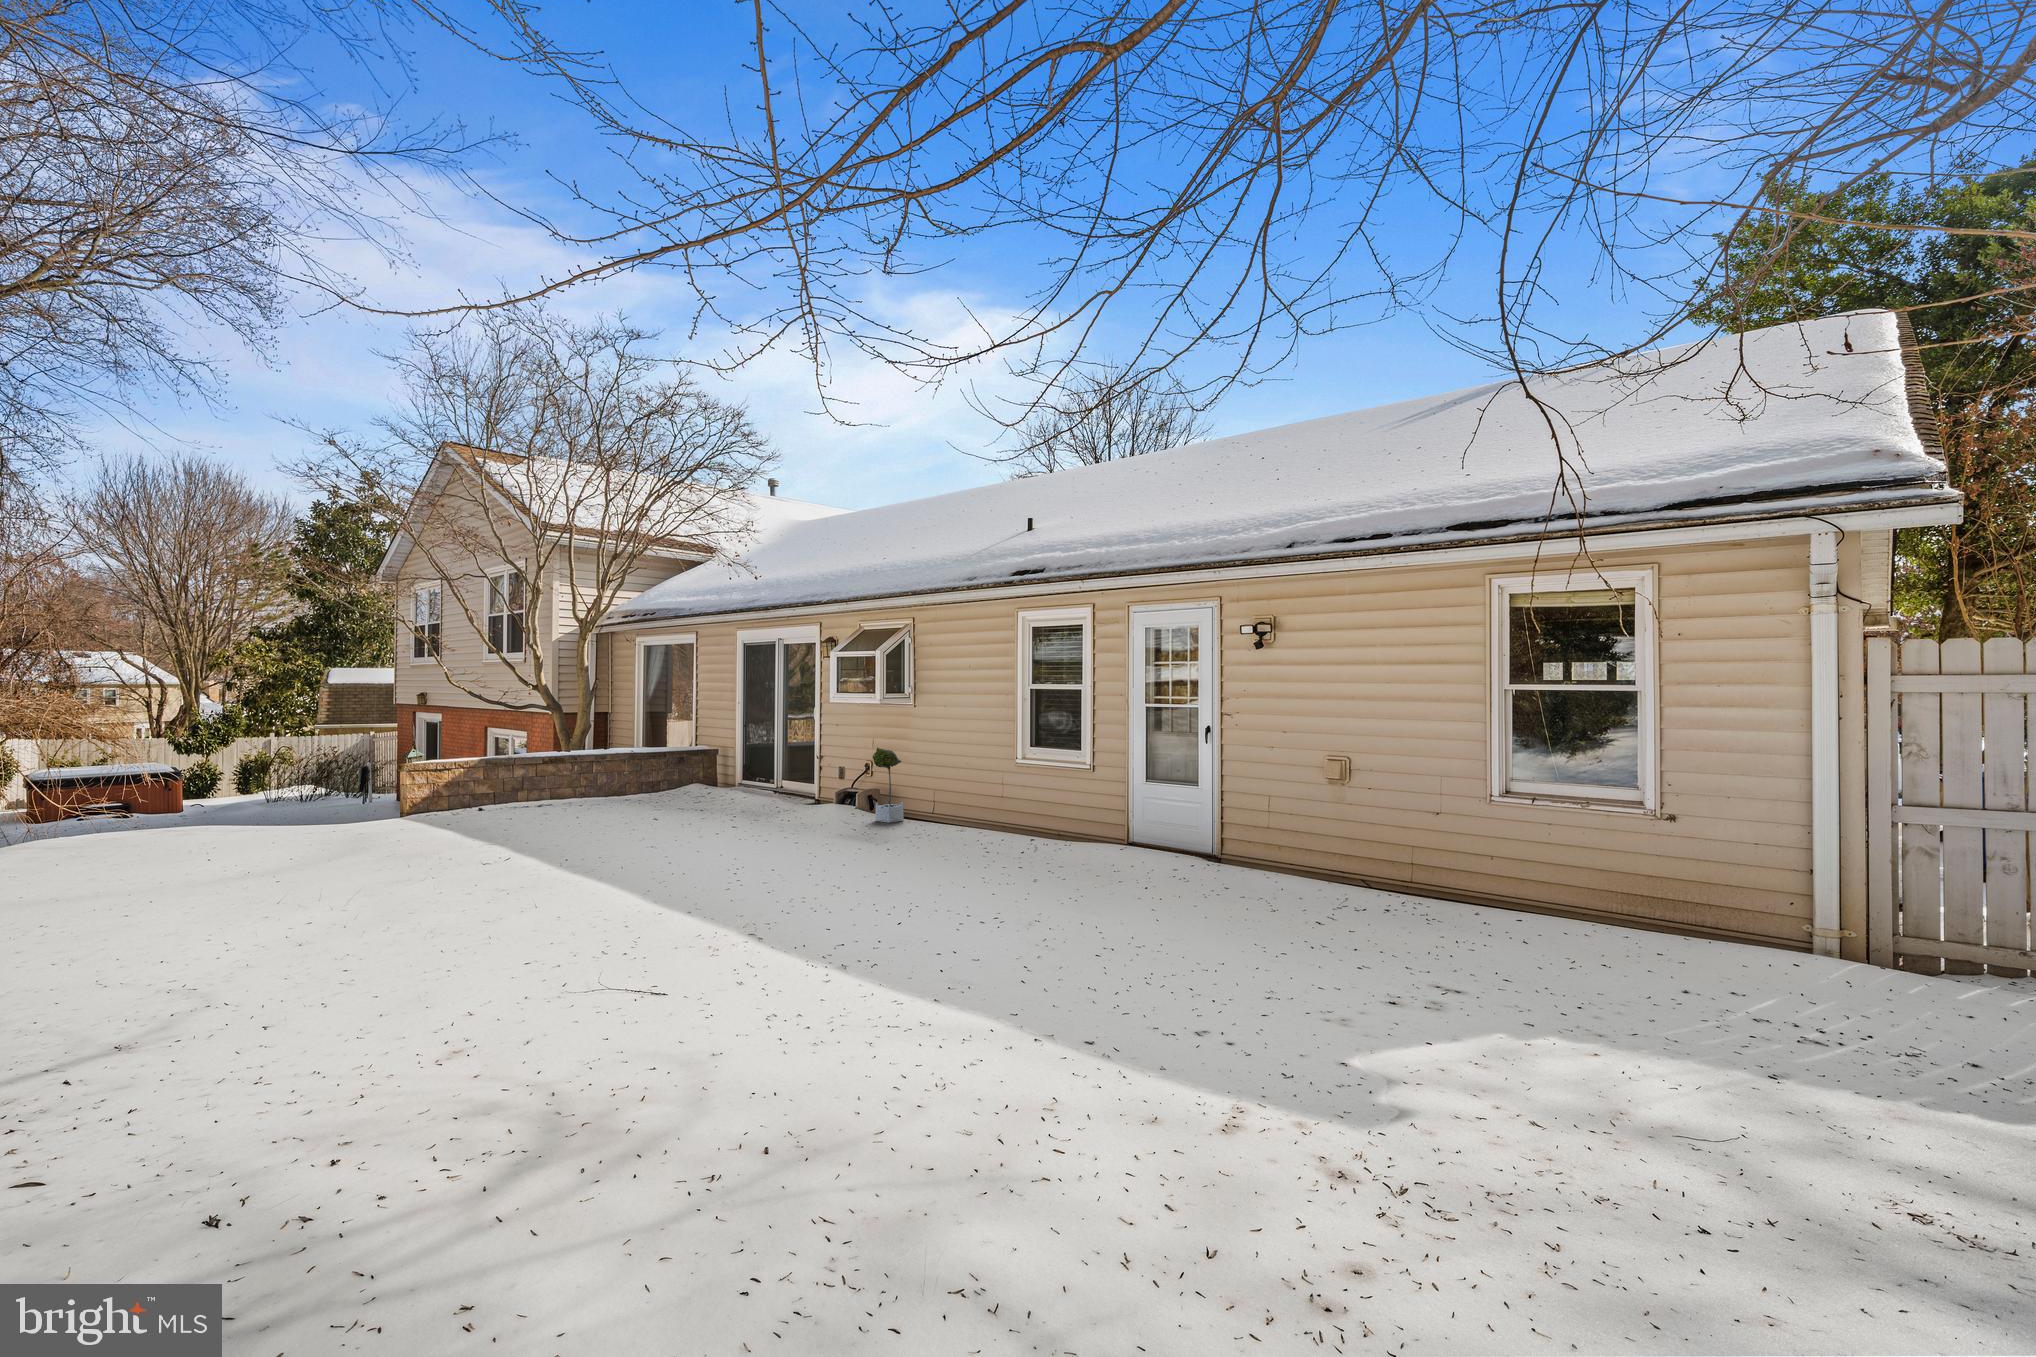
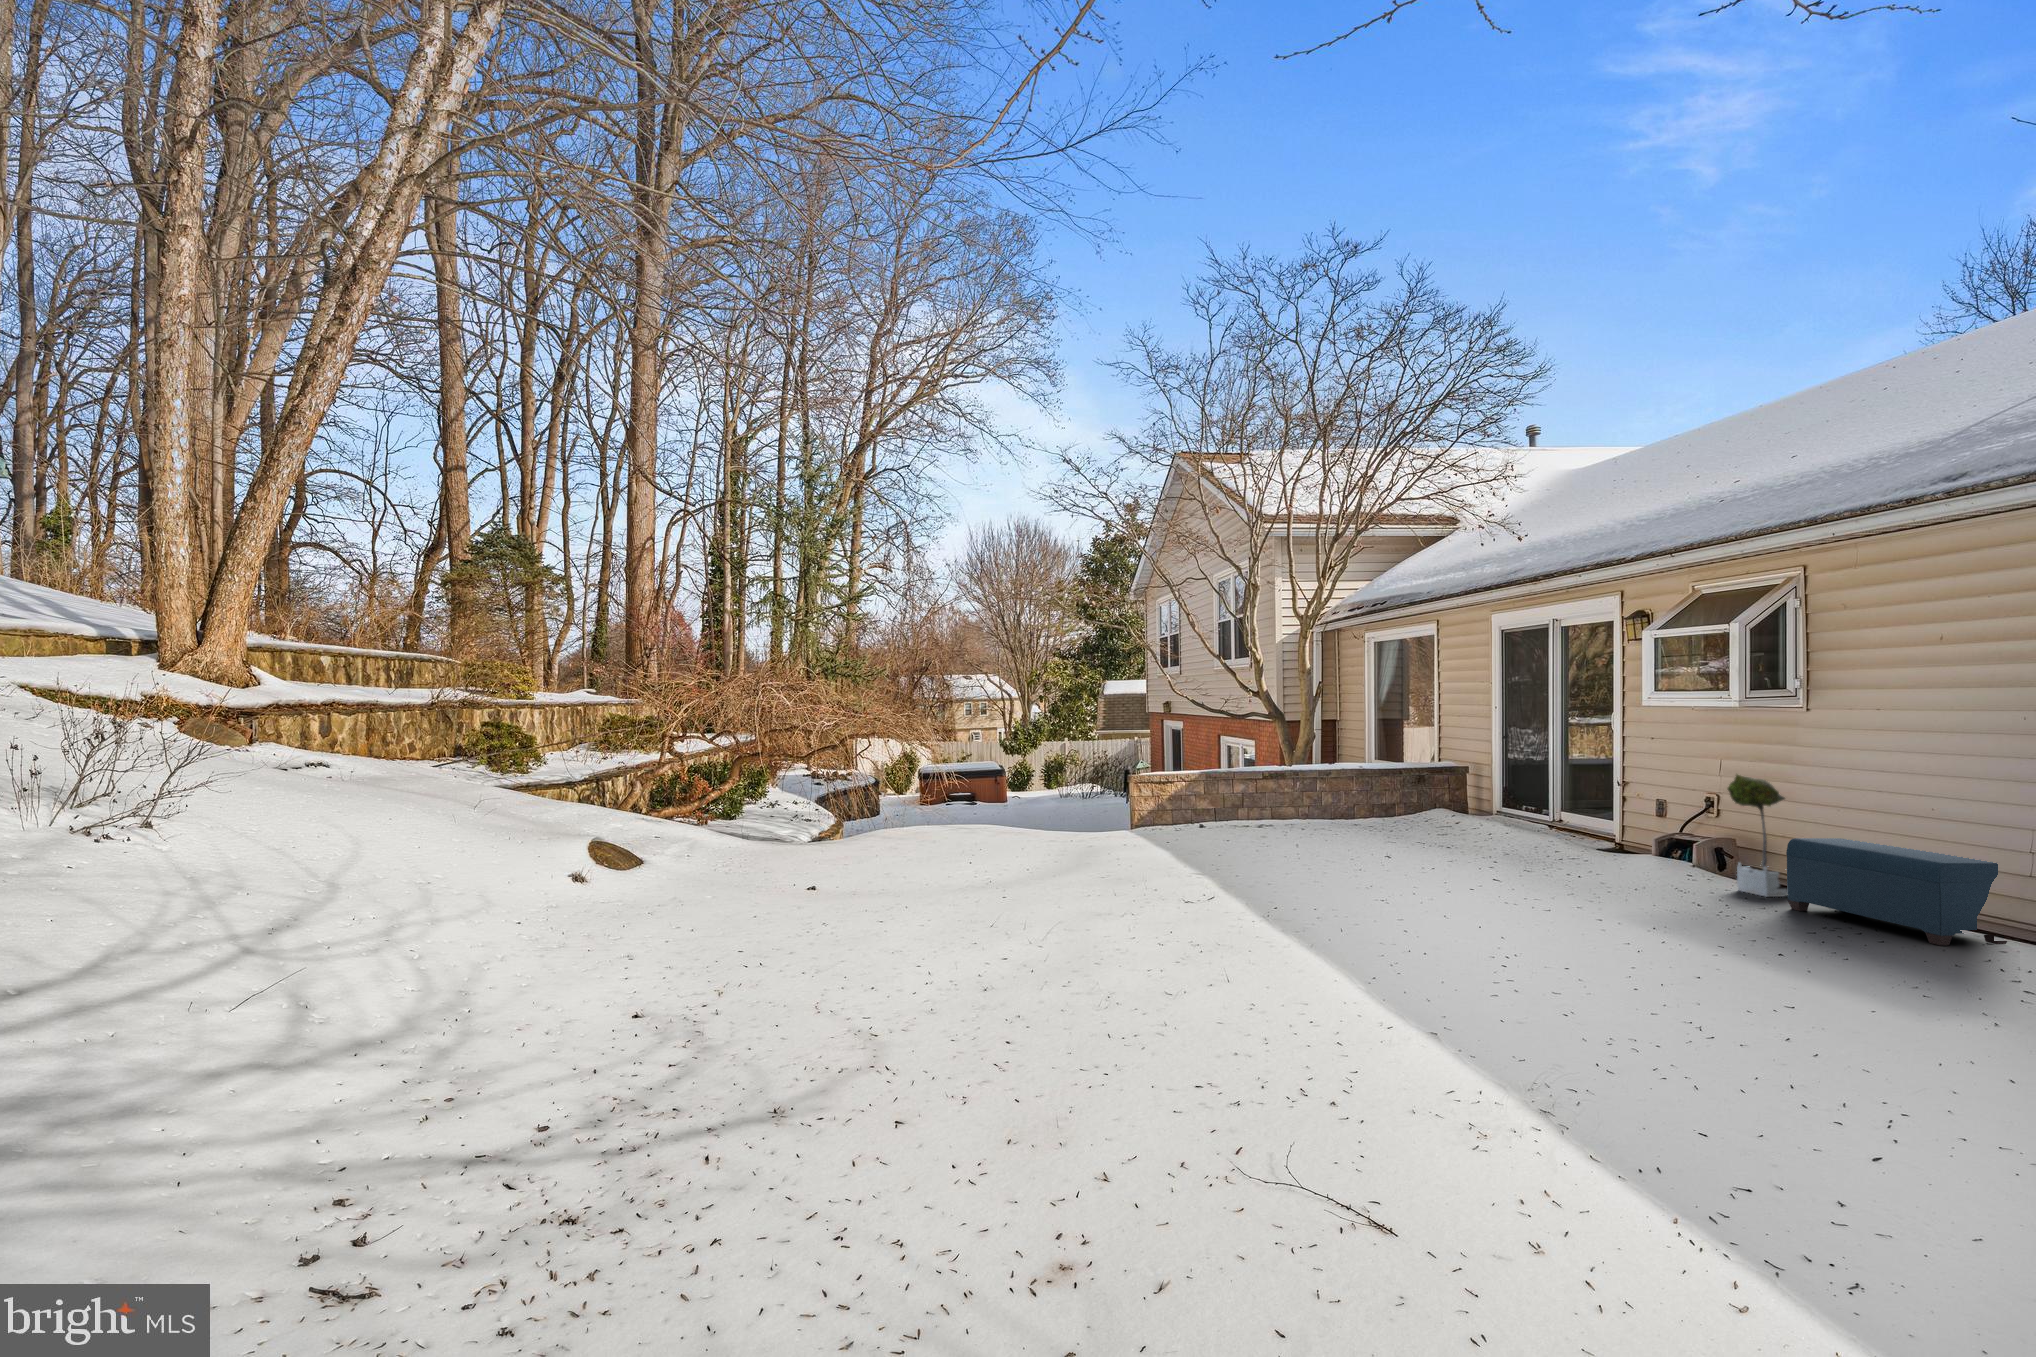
bench: none [897,783,988,837] -> present [1786,838,2007,945]

